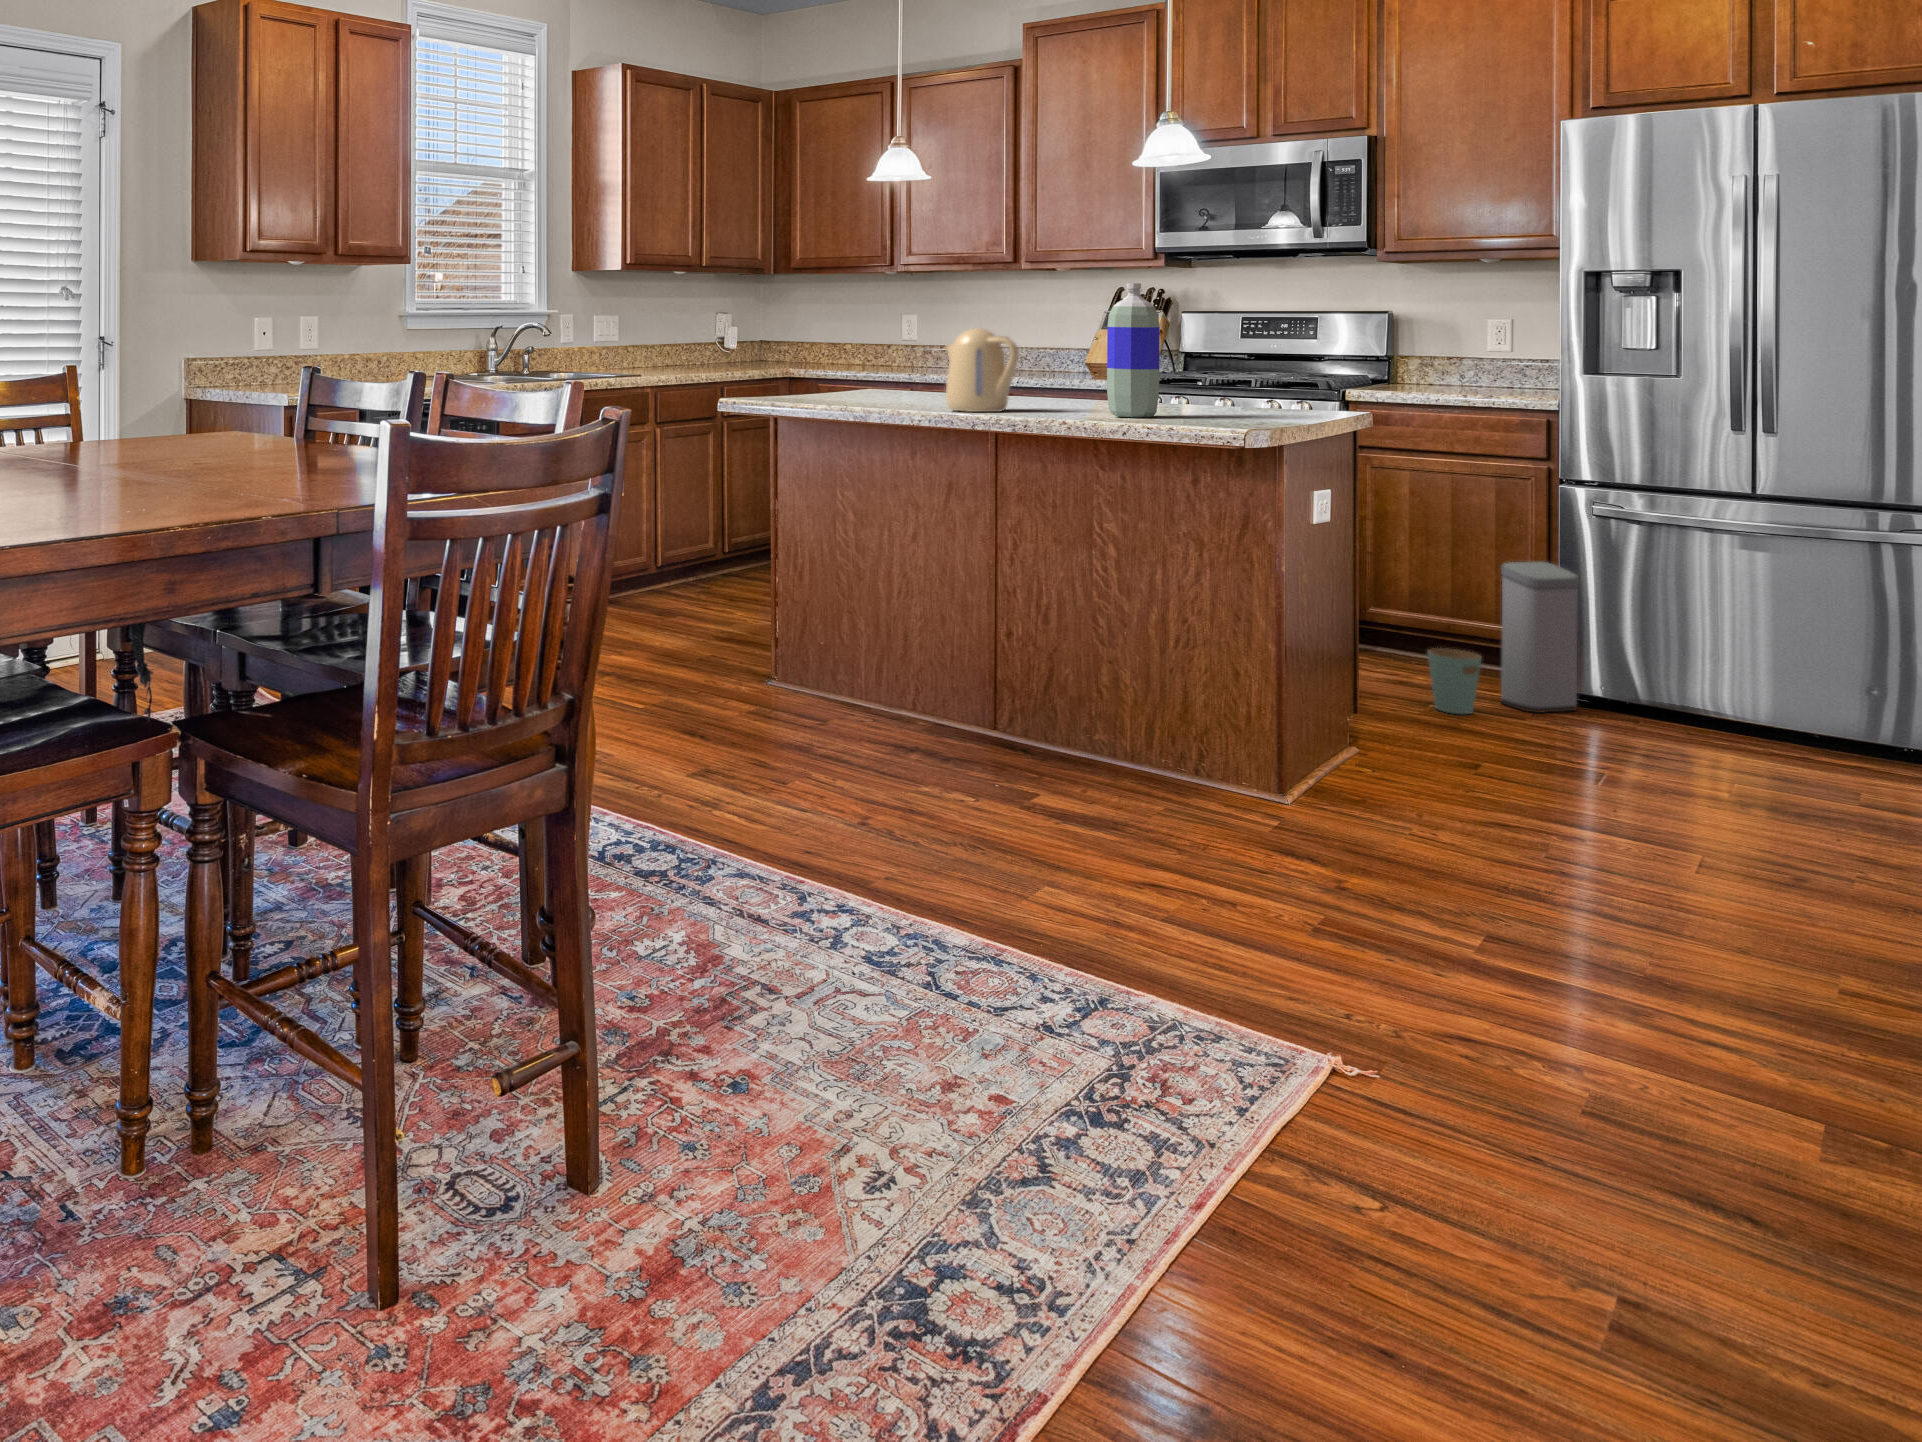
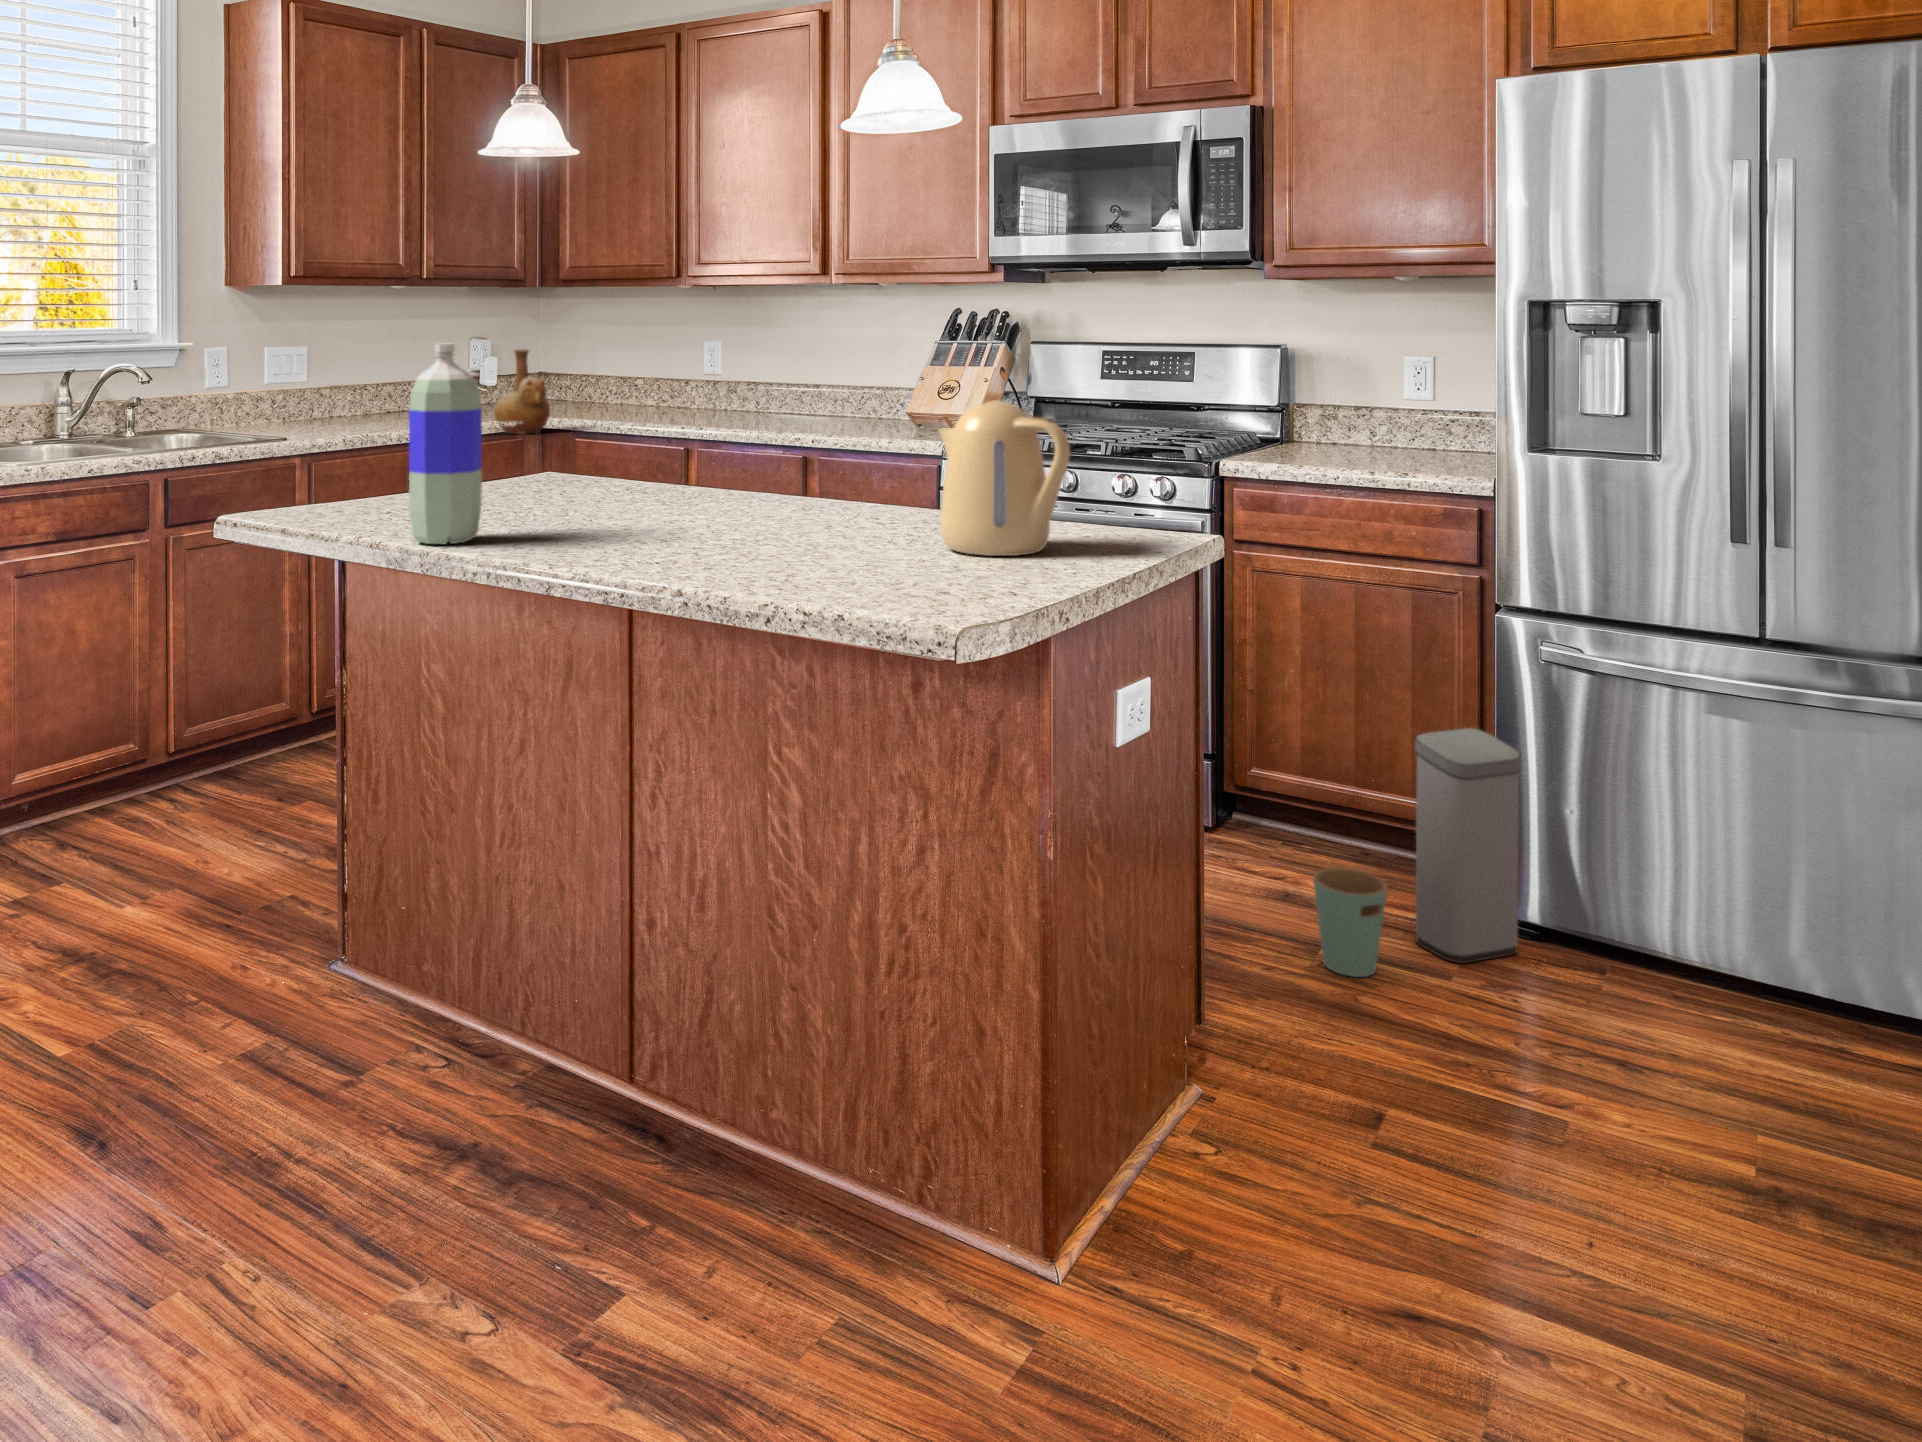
bottle: present [1107,283,1160,418] -> present [409,344,482,545]
vase: none [749,320,791,382] -> present [494,349,550,434]
kettle: present [946,328,1019,412] -> present [939,400,1070,556]

